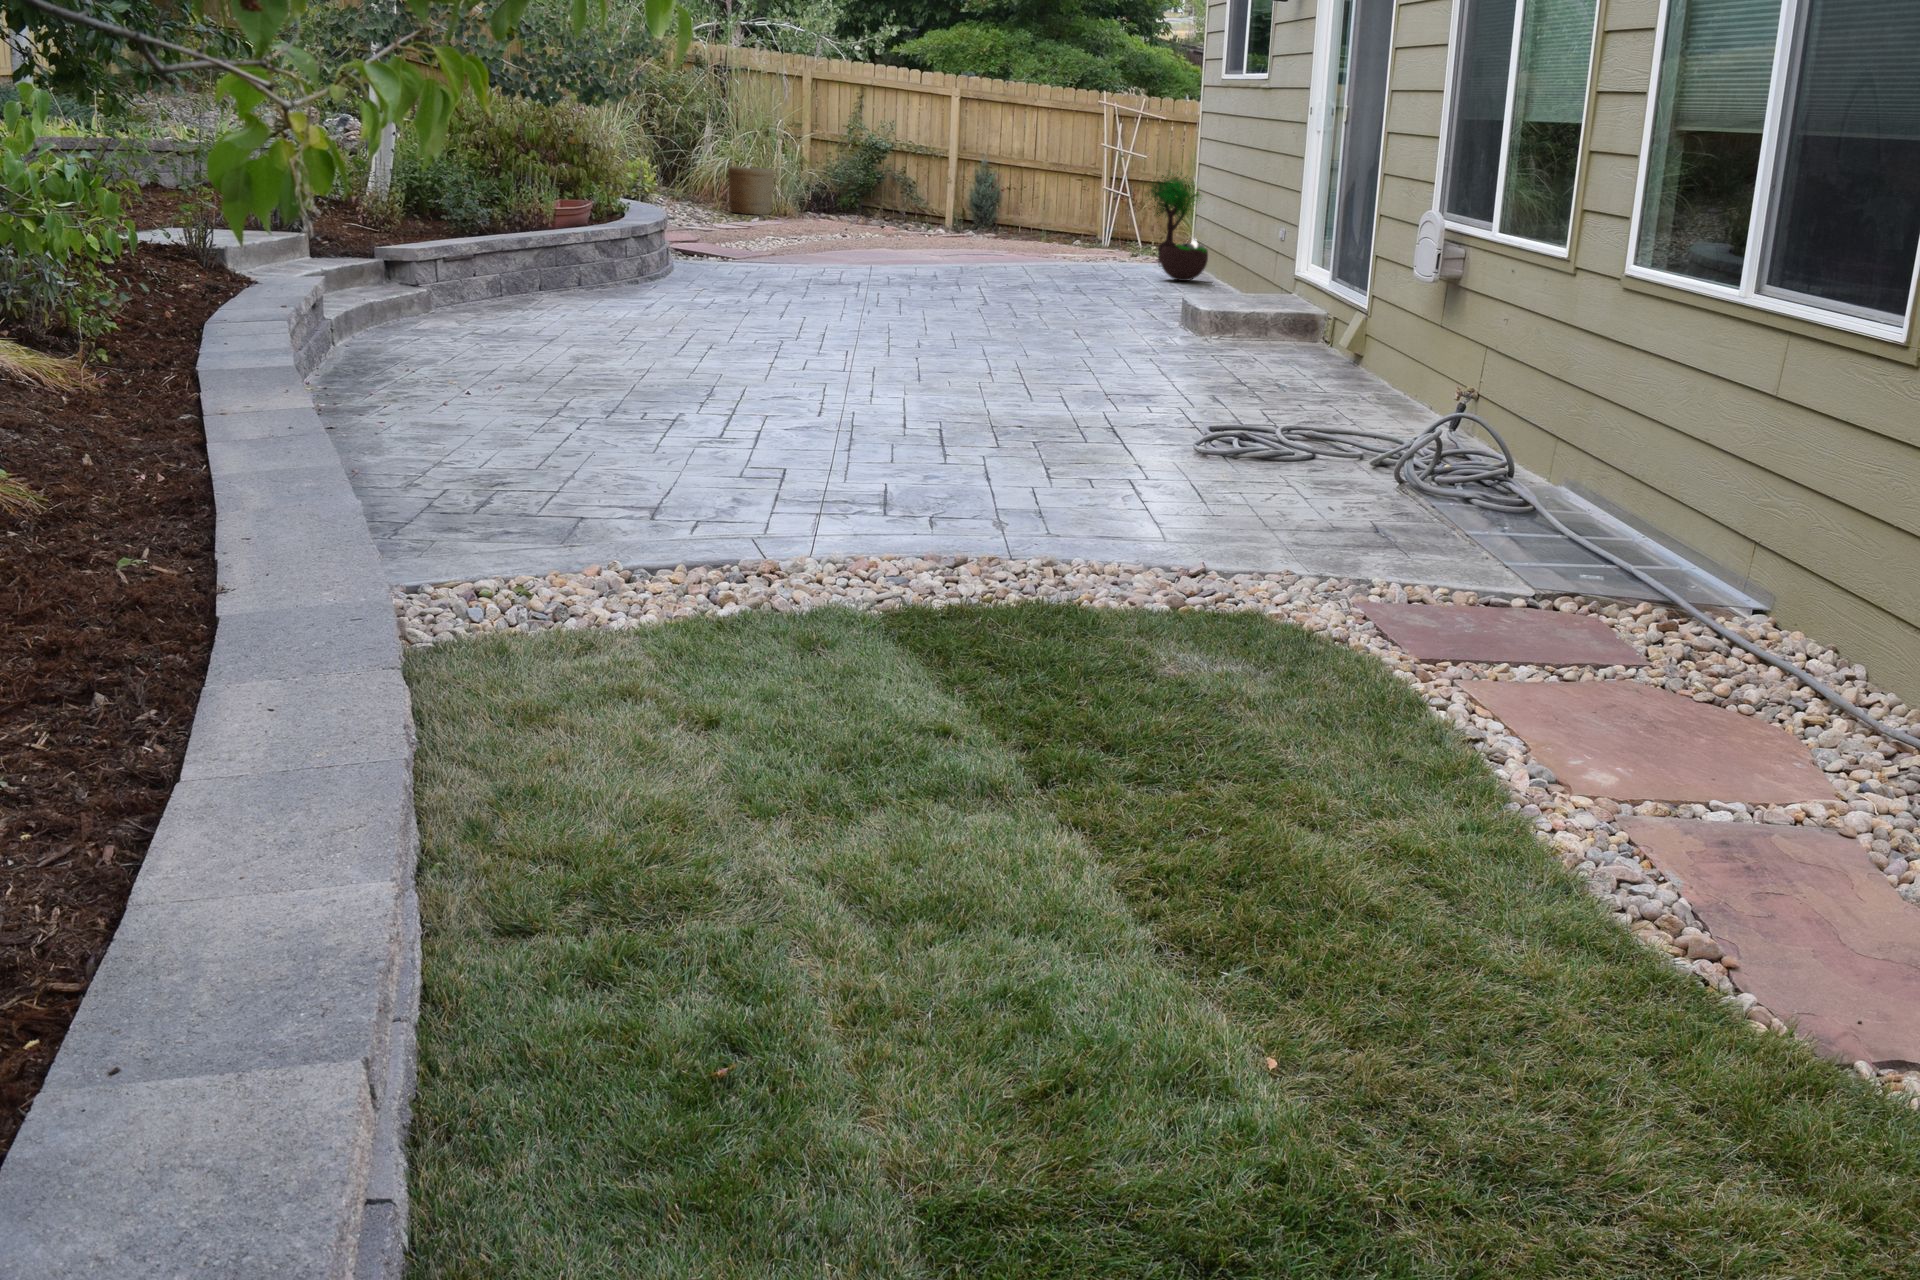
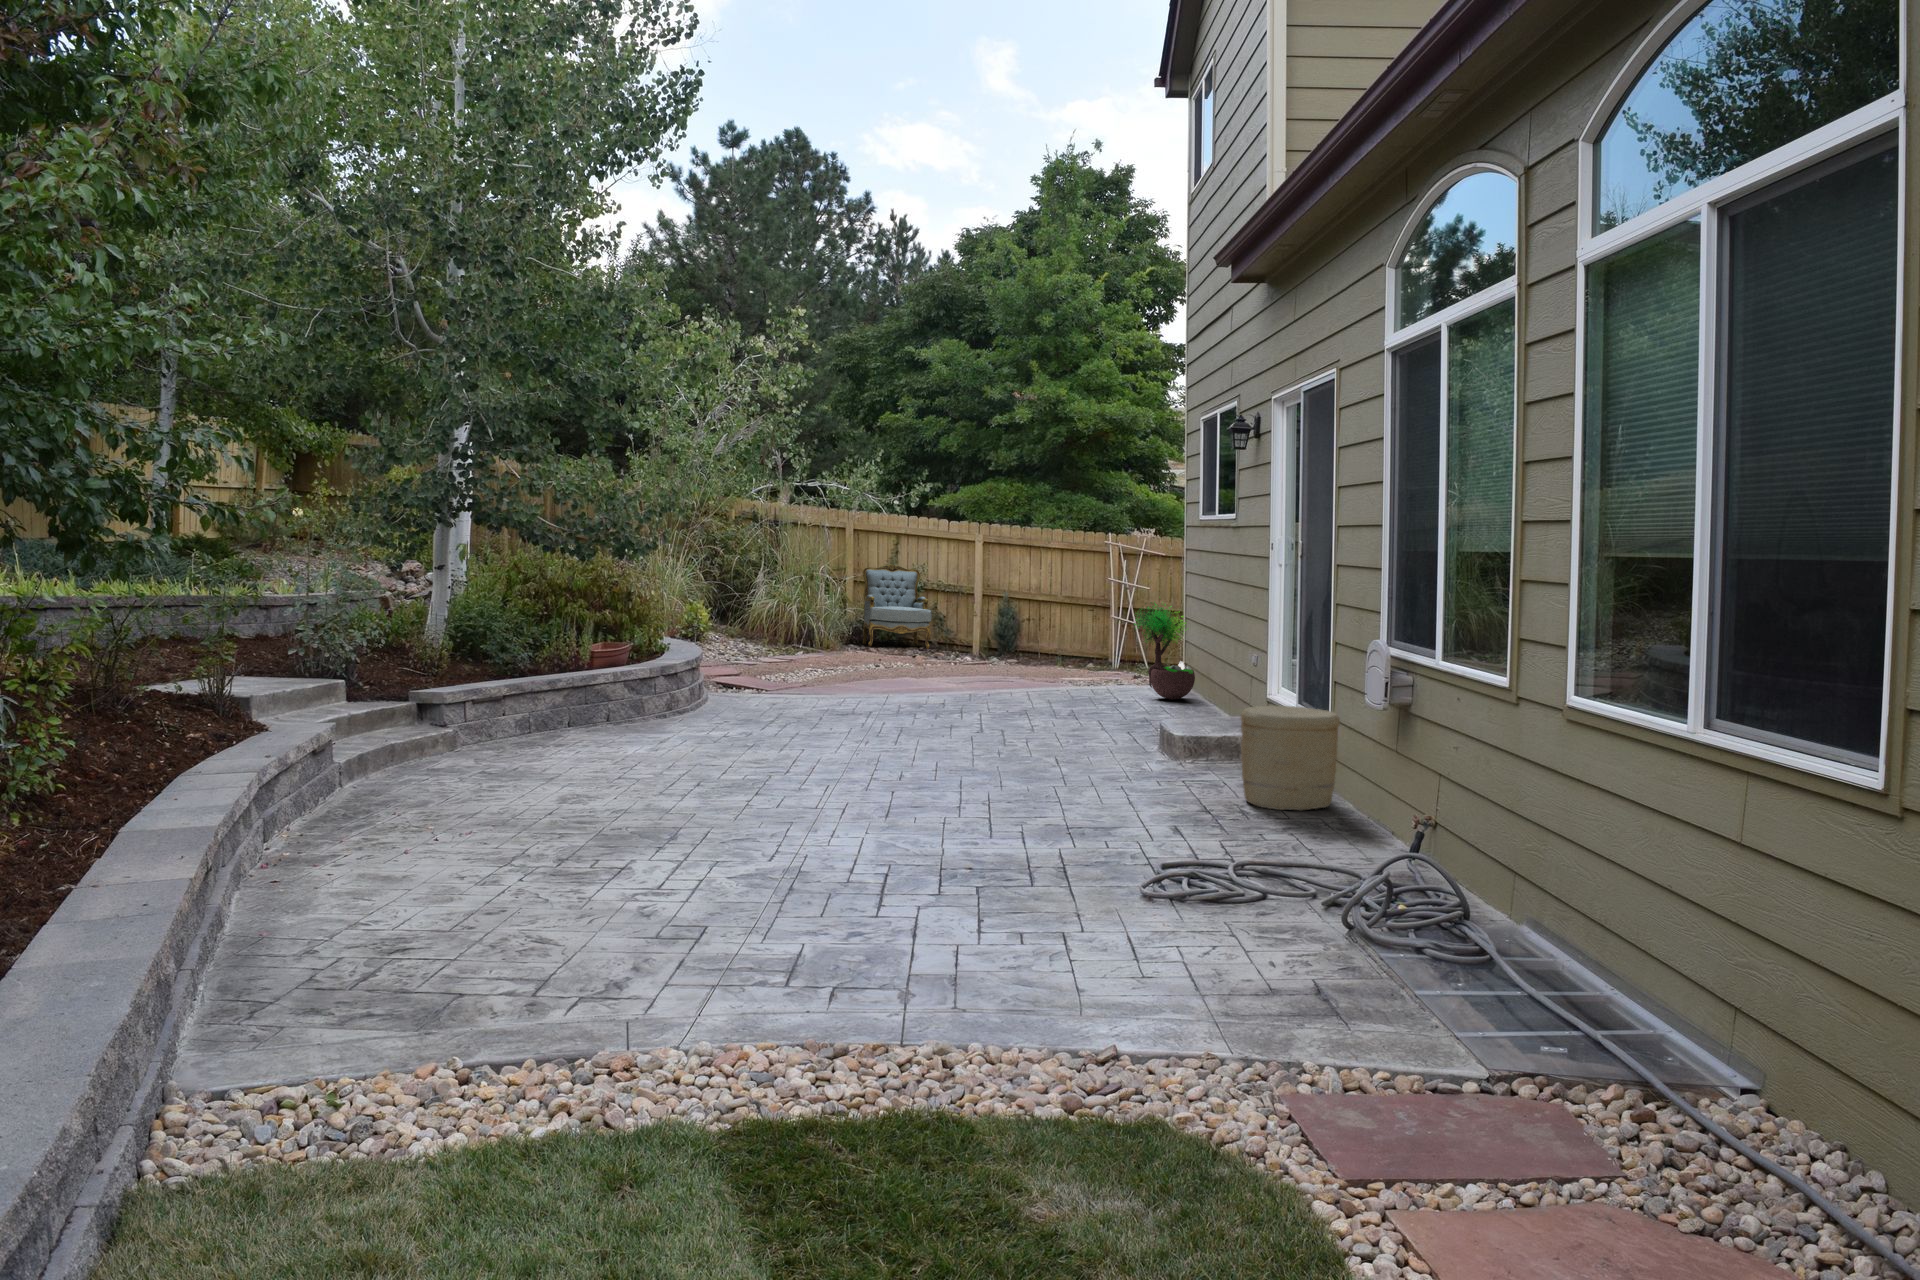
armchair: none [821,118,901,219] -> present [863,564,932,649]
woven basket: present [728,166,774,215] -> present [1241,706,1340,811]

